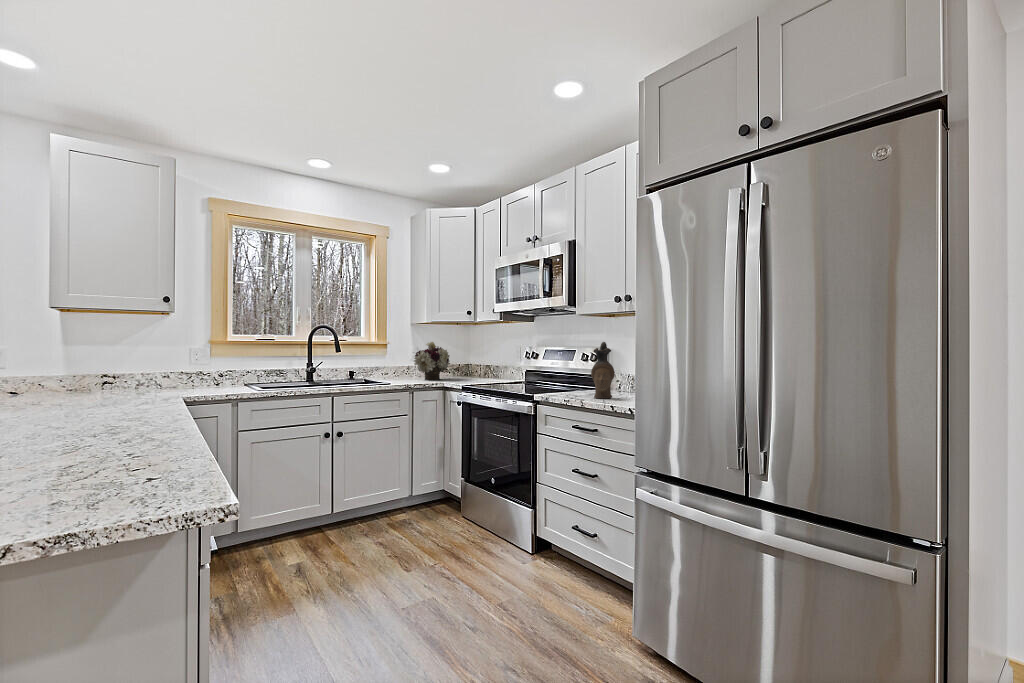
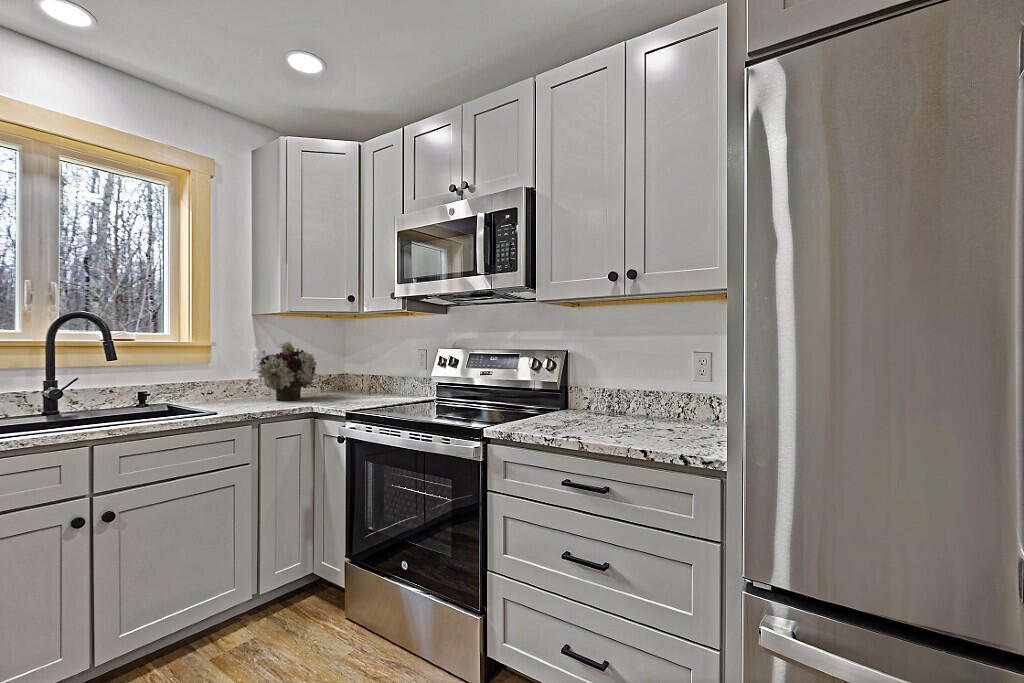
ceramic pitcher: present [591,342,615,398] -> none [586,341,625,433]

